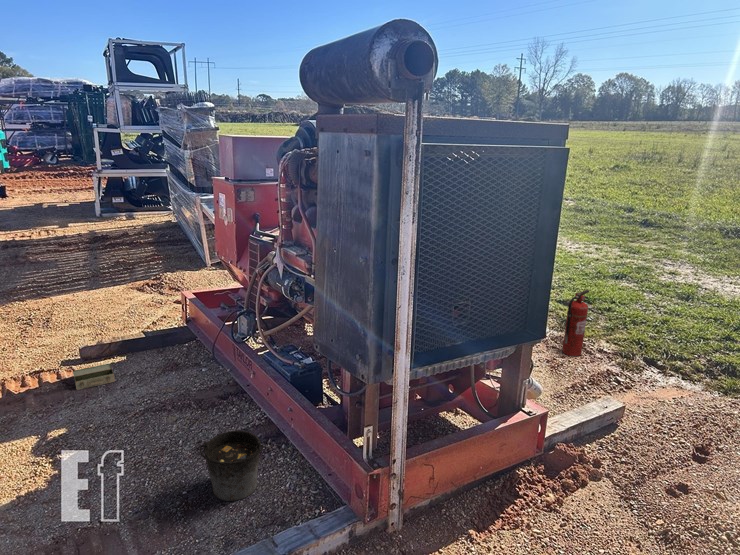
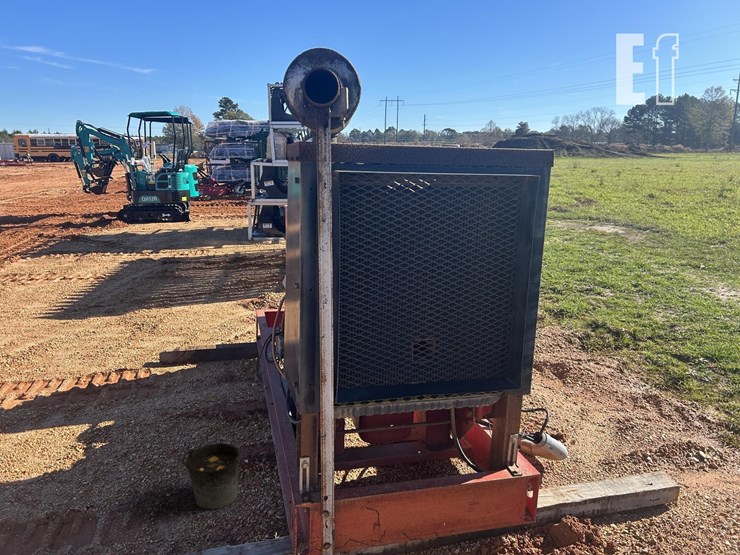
fire extinguisher: present [562,290,589,356] -> none [647,342,682,421]
toolbox: present [73,364,115,390] -> none [143,370,178,390]

